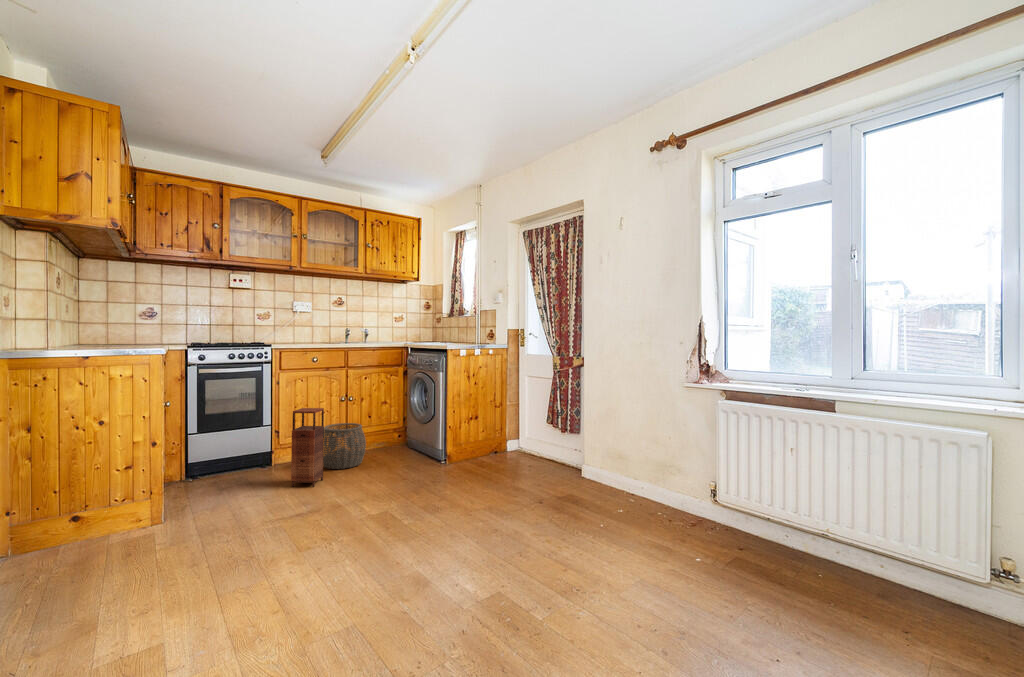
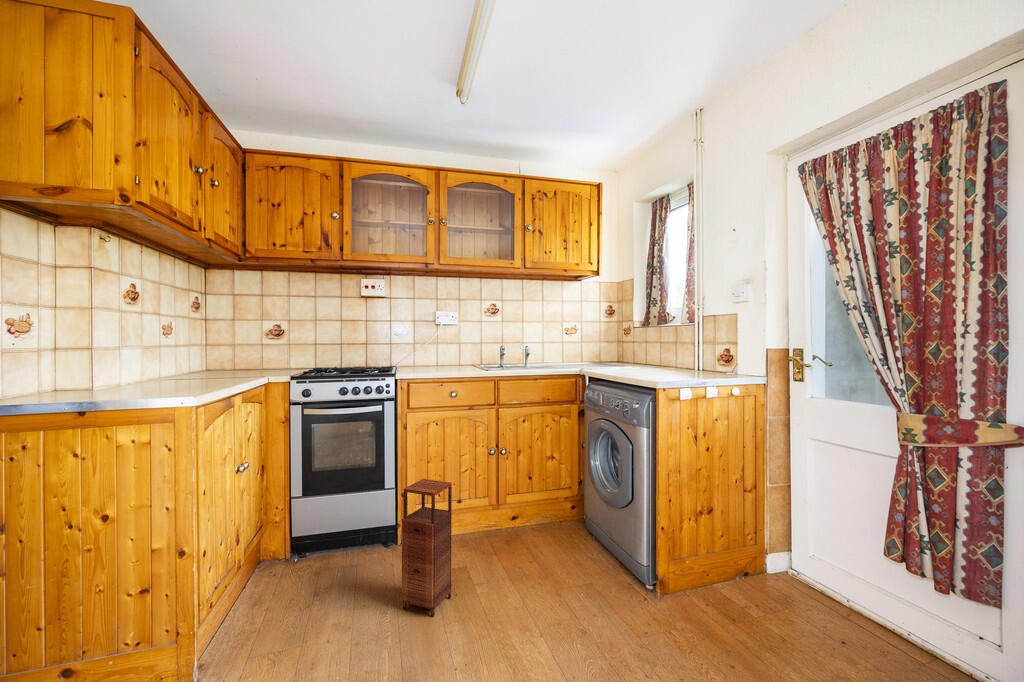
woven basket: present [323,423,366,469] -> none [453,491,522,571]

